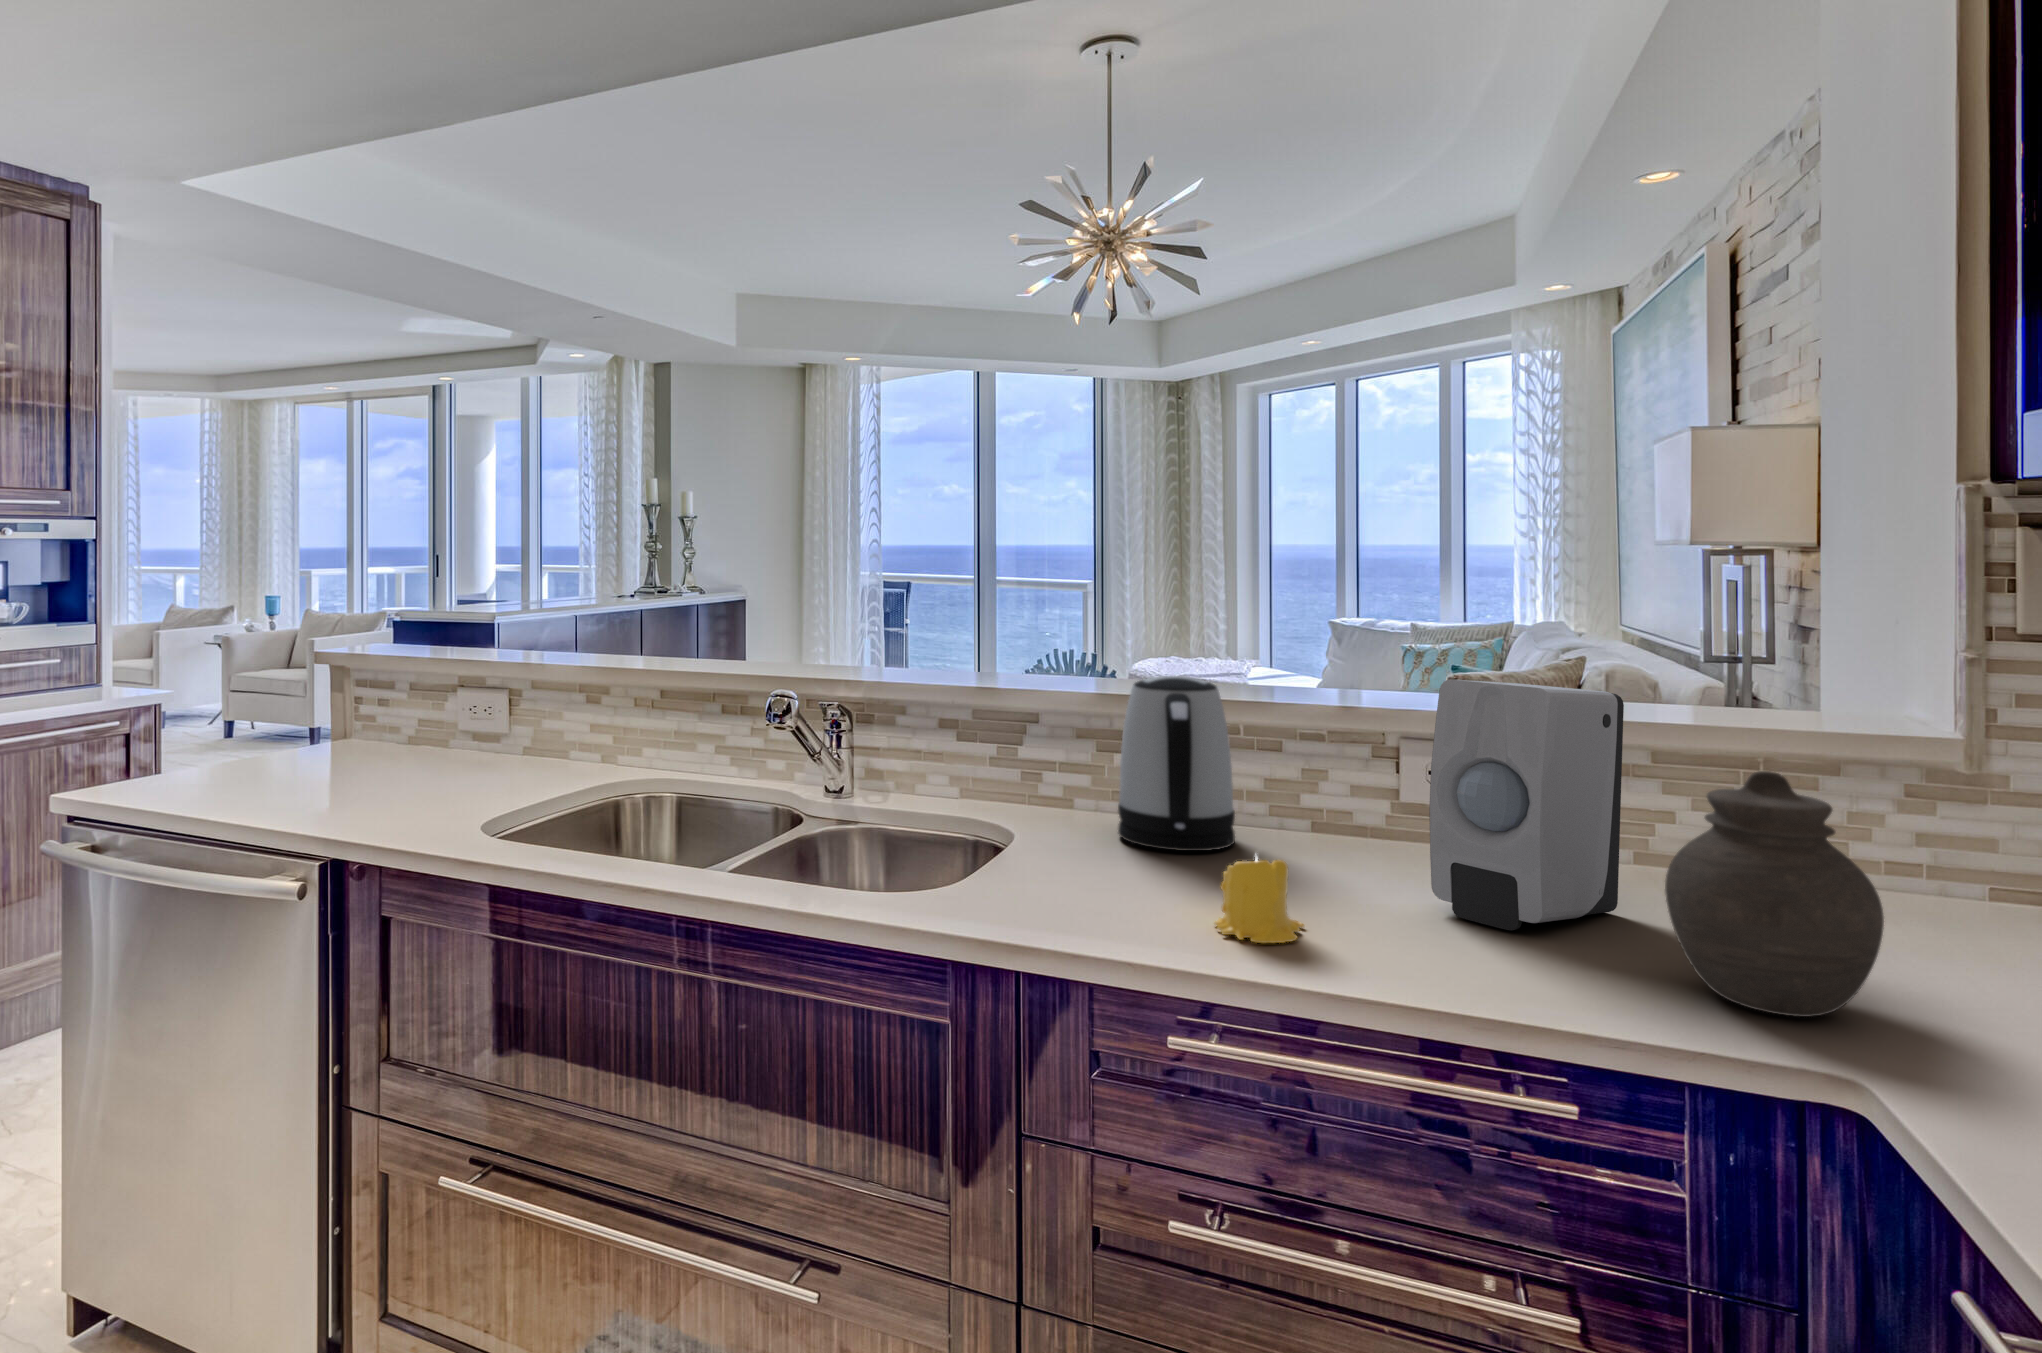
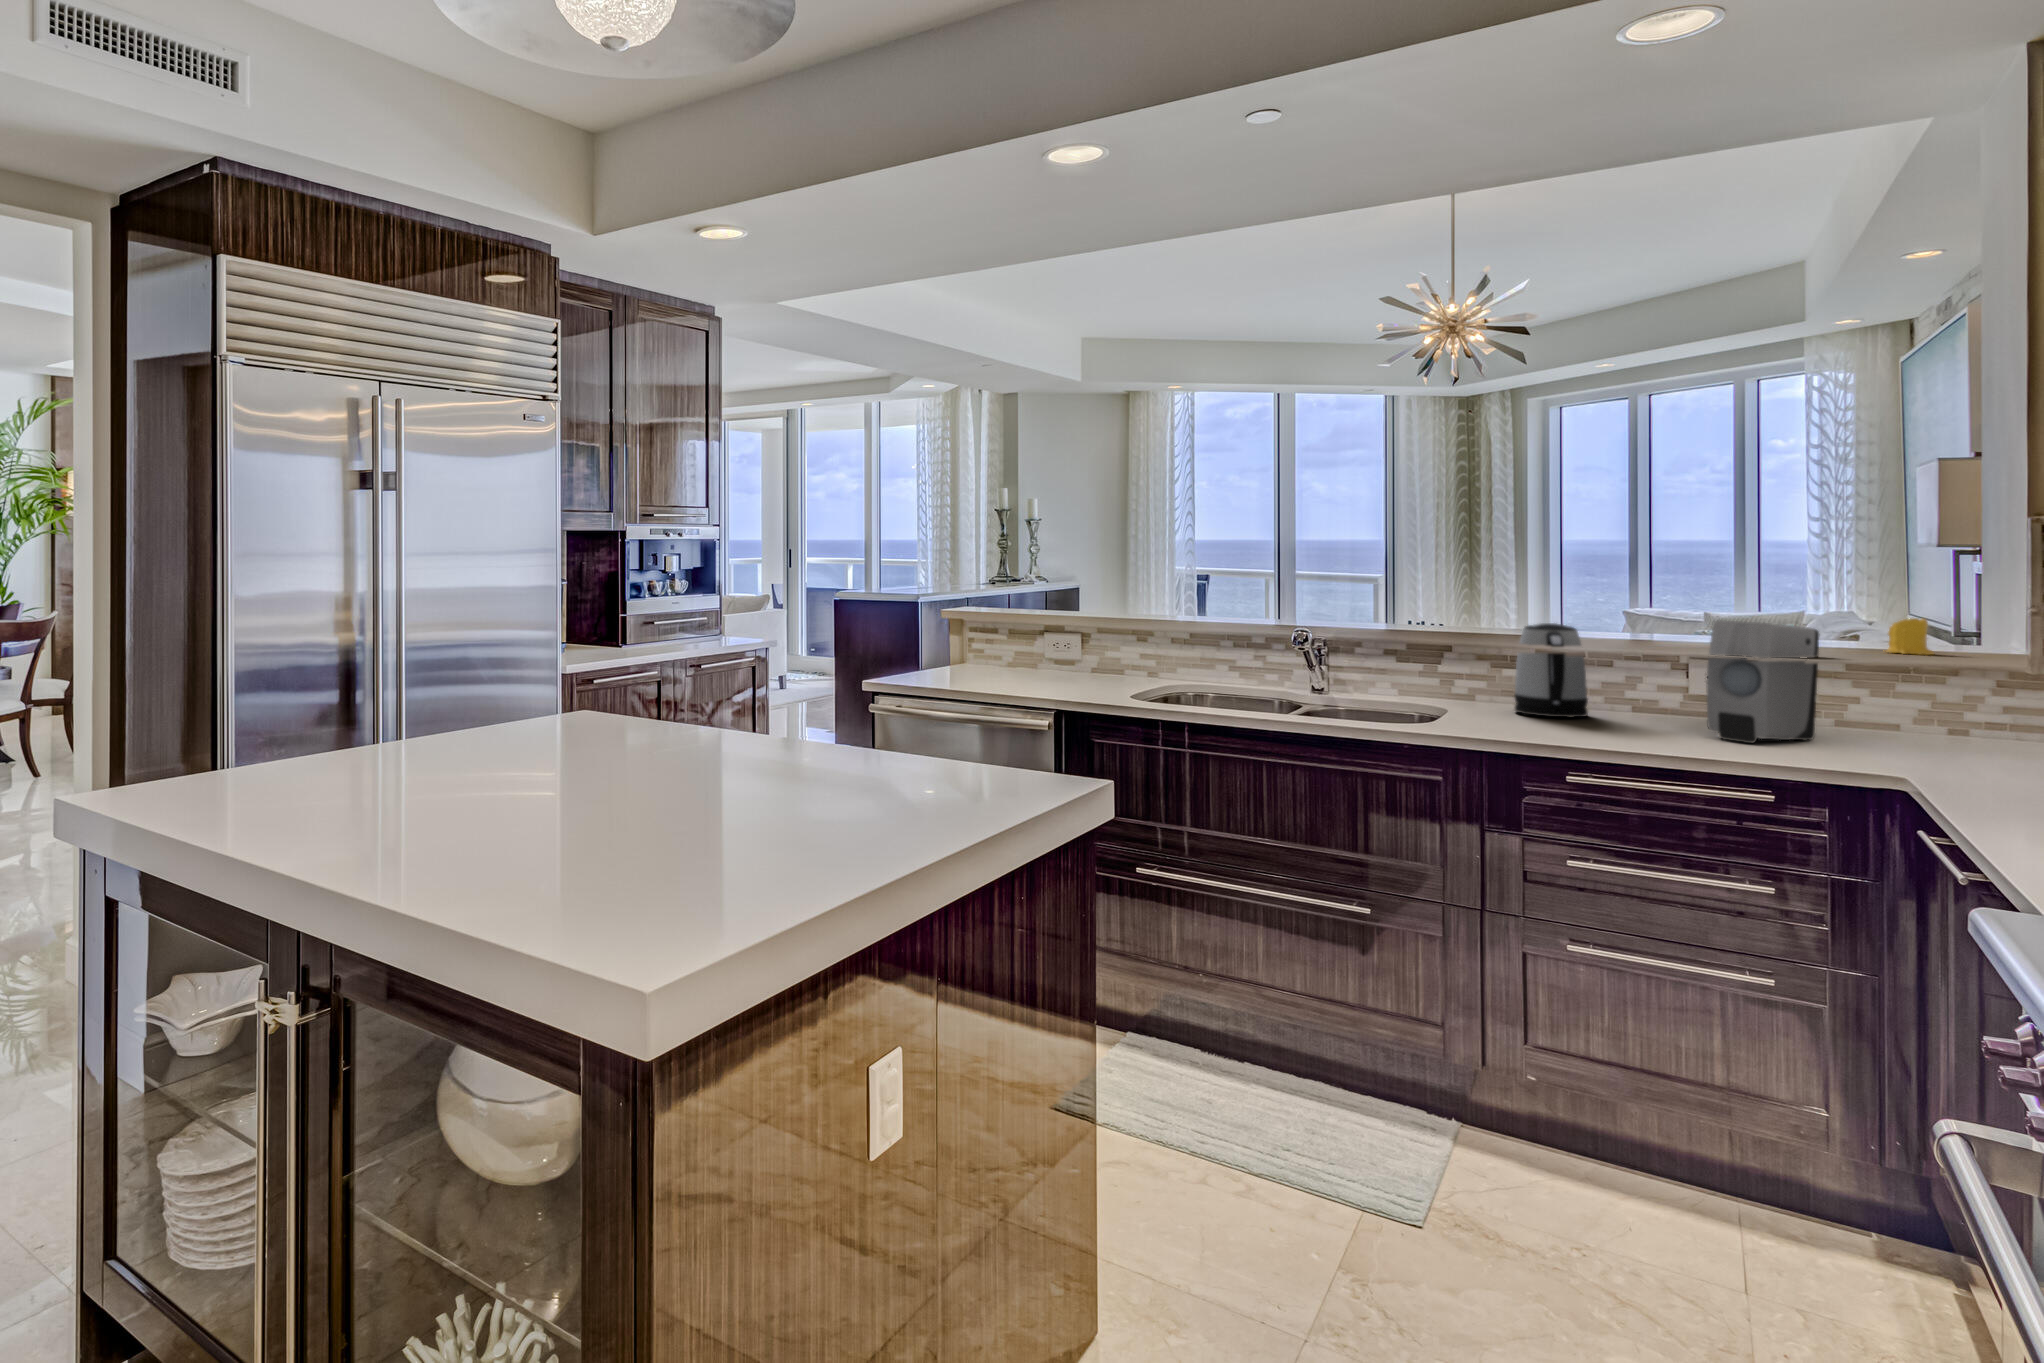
jar: present [1665,771,1884,1017] -> none [1827,657,1932,766]
candle: present [1214,857,1304,943] -> present [1886,618,1934,655]

